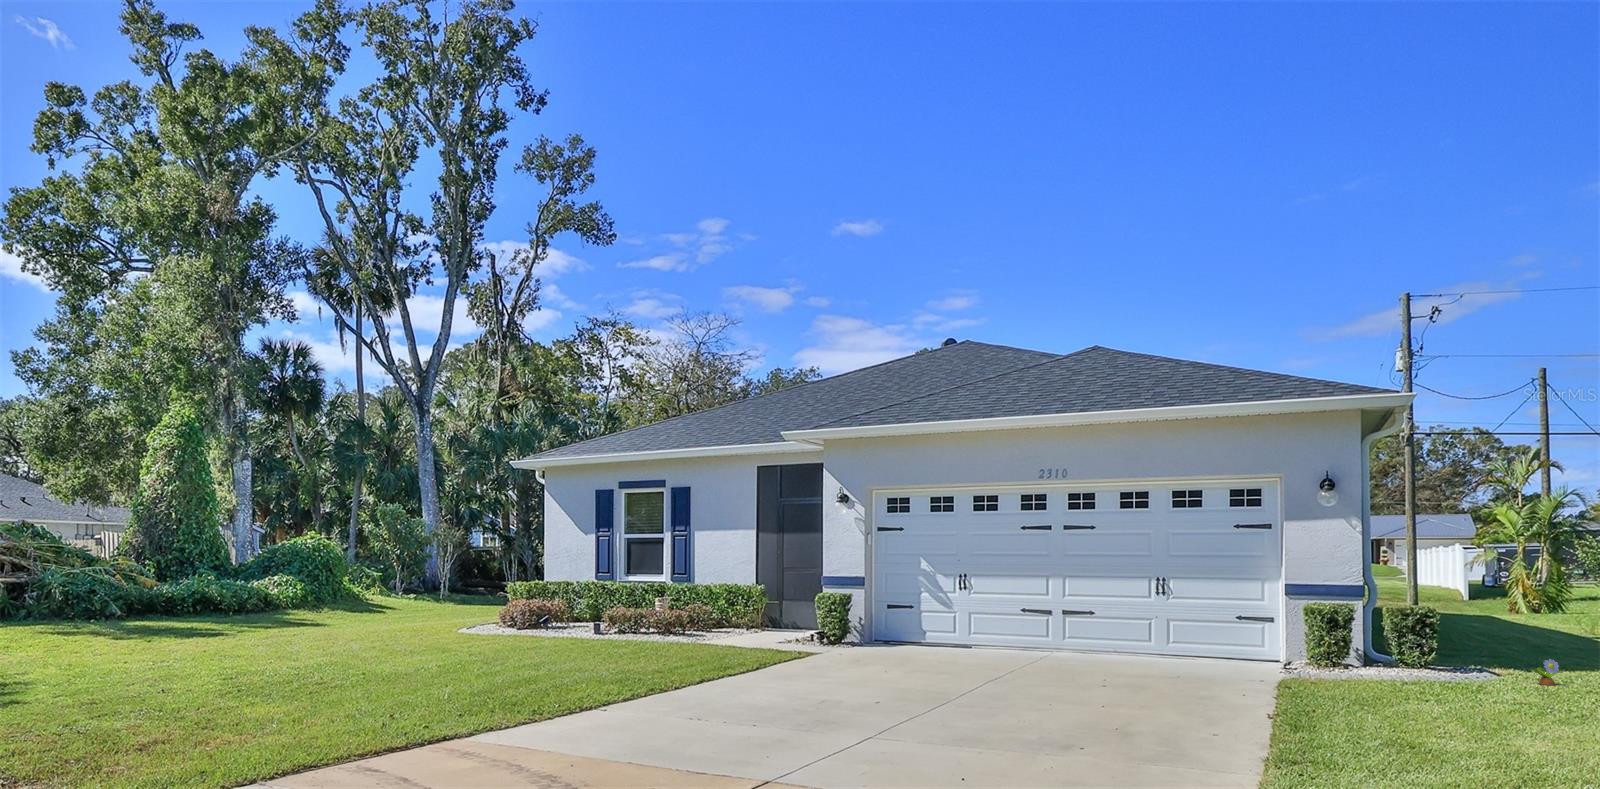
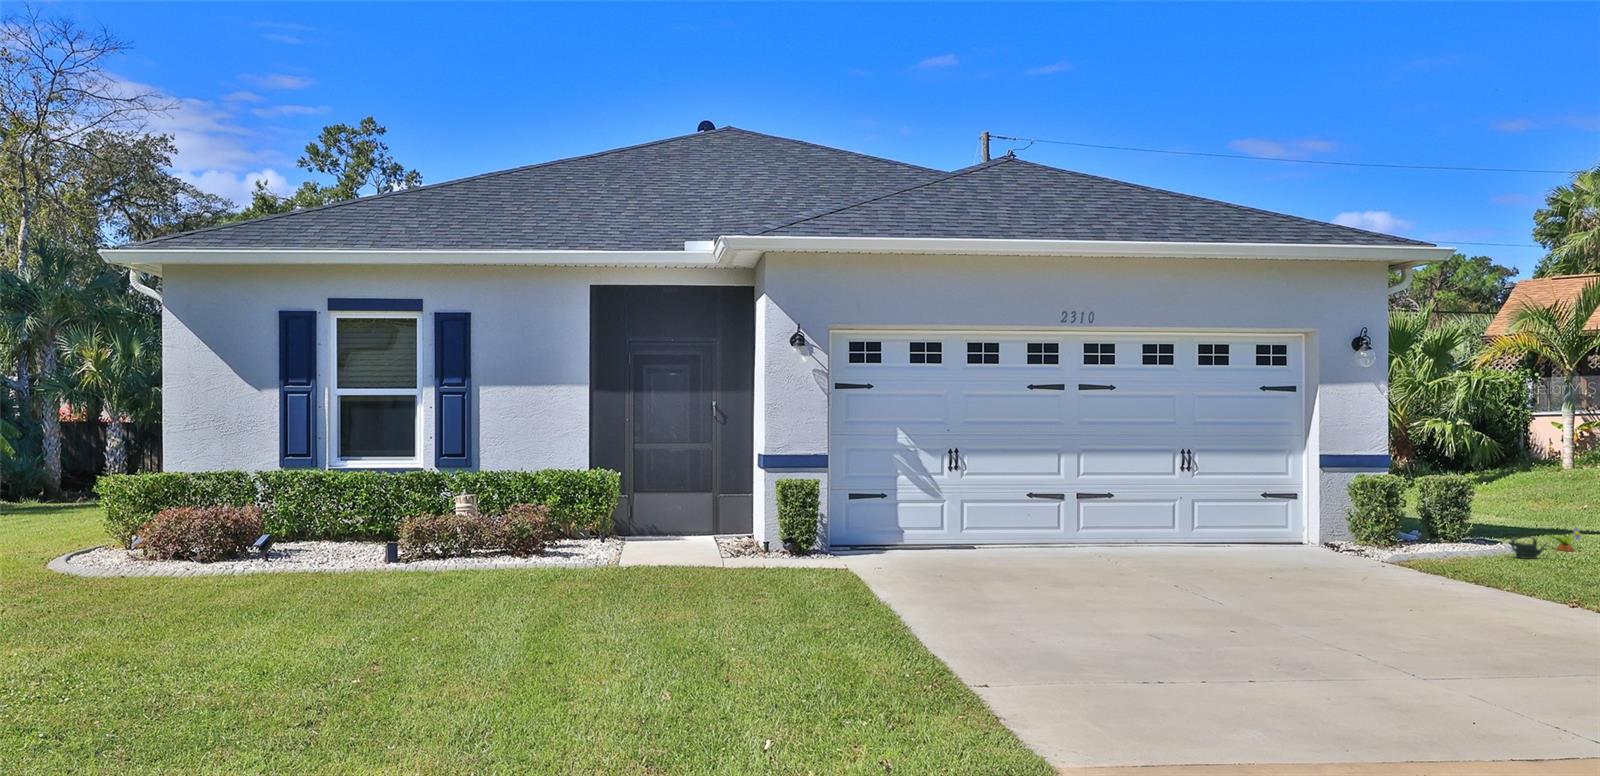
watering can: none [1425,662,1469,686] -> present [1511,536,1548,559]

